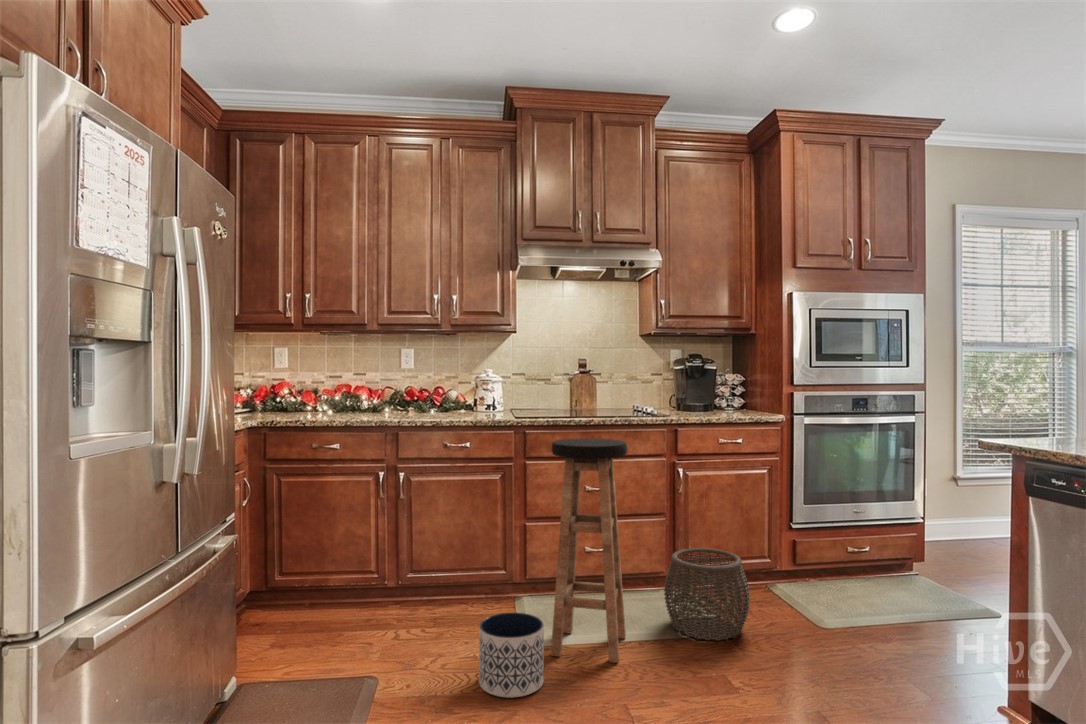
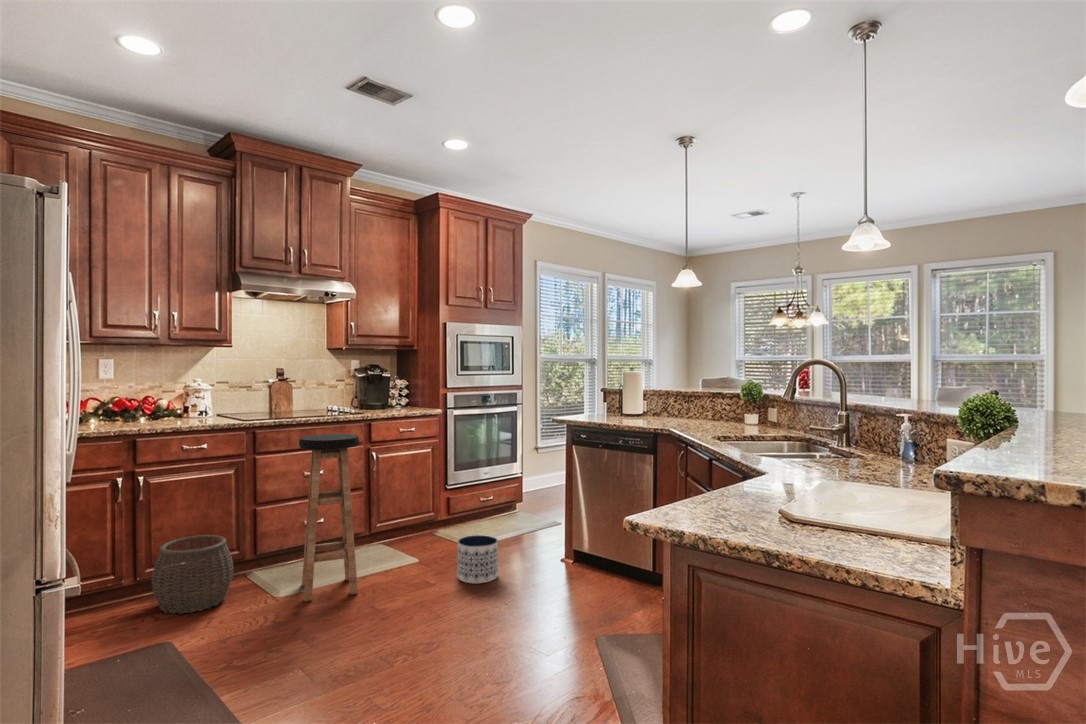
woven basket: present [664,548,750,641] -> present [152,535,233,614]
planter: present [479,613,544,698] -> present [457,535,498,584]

